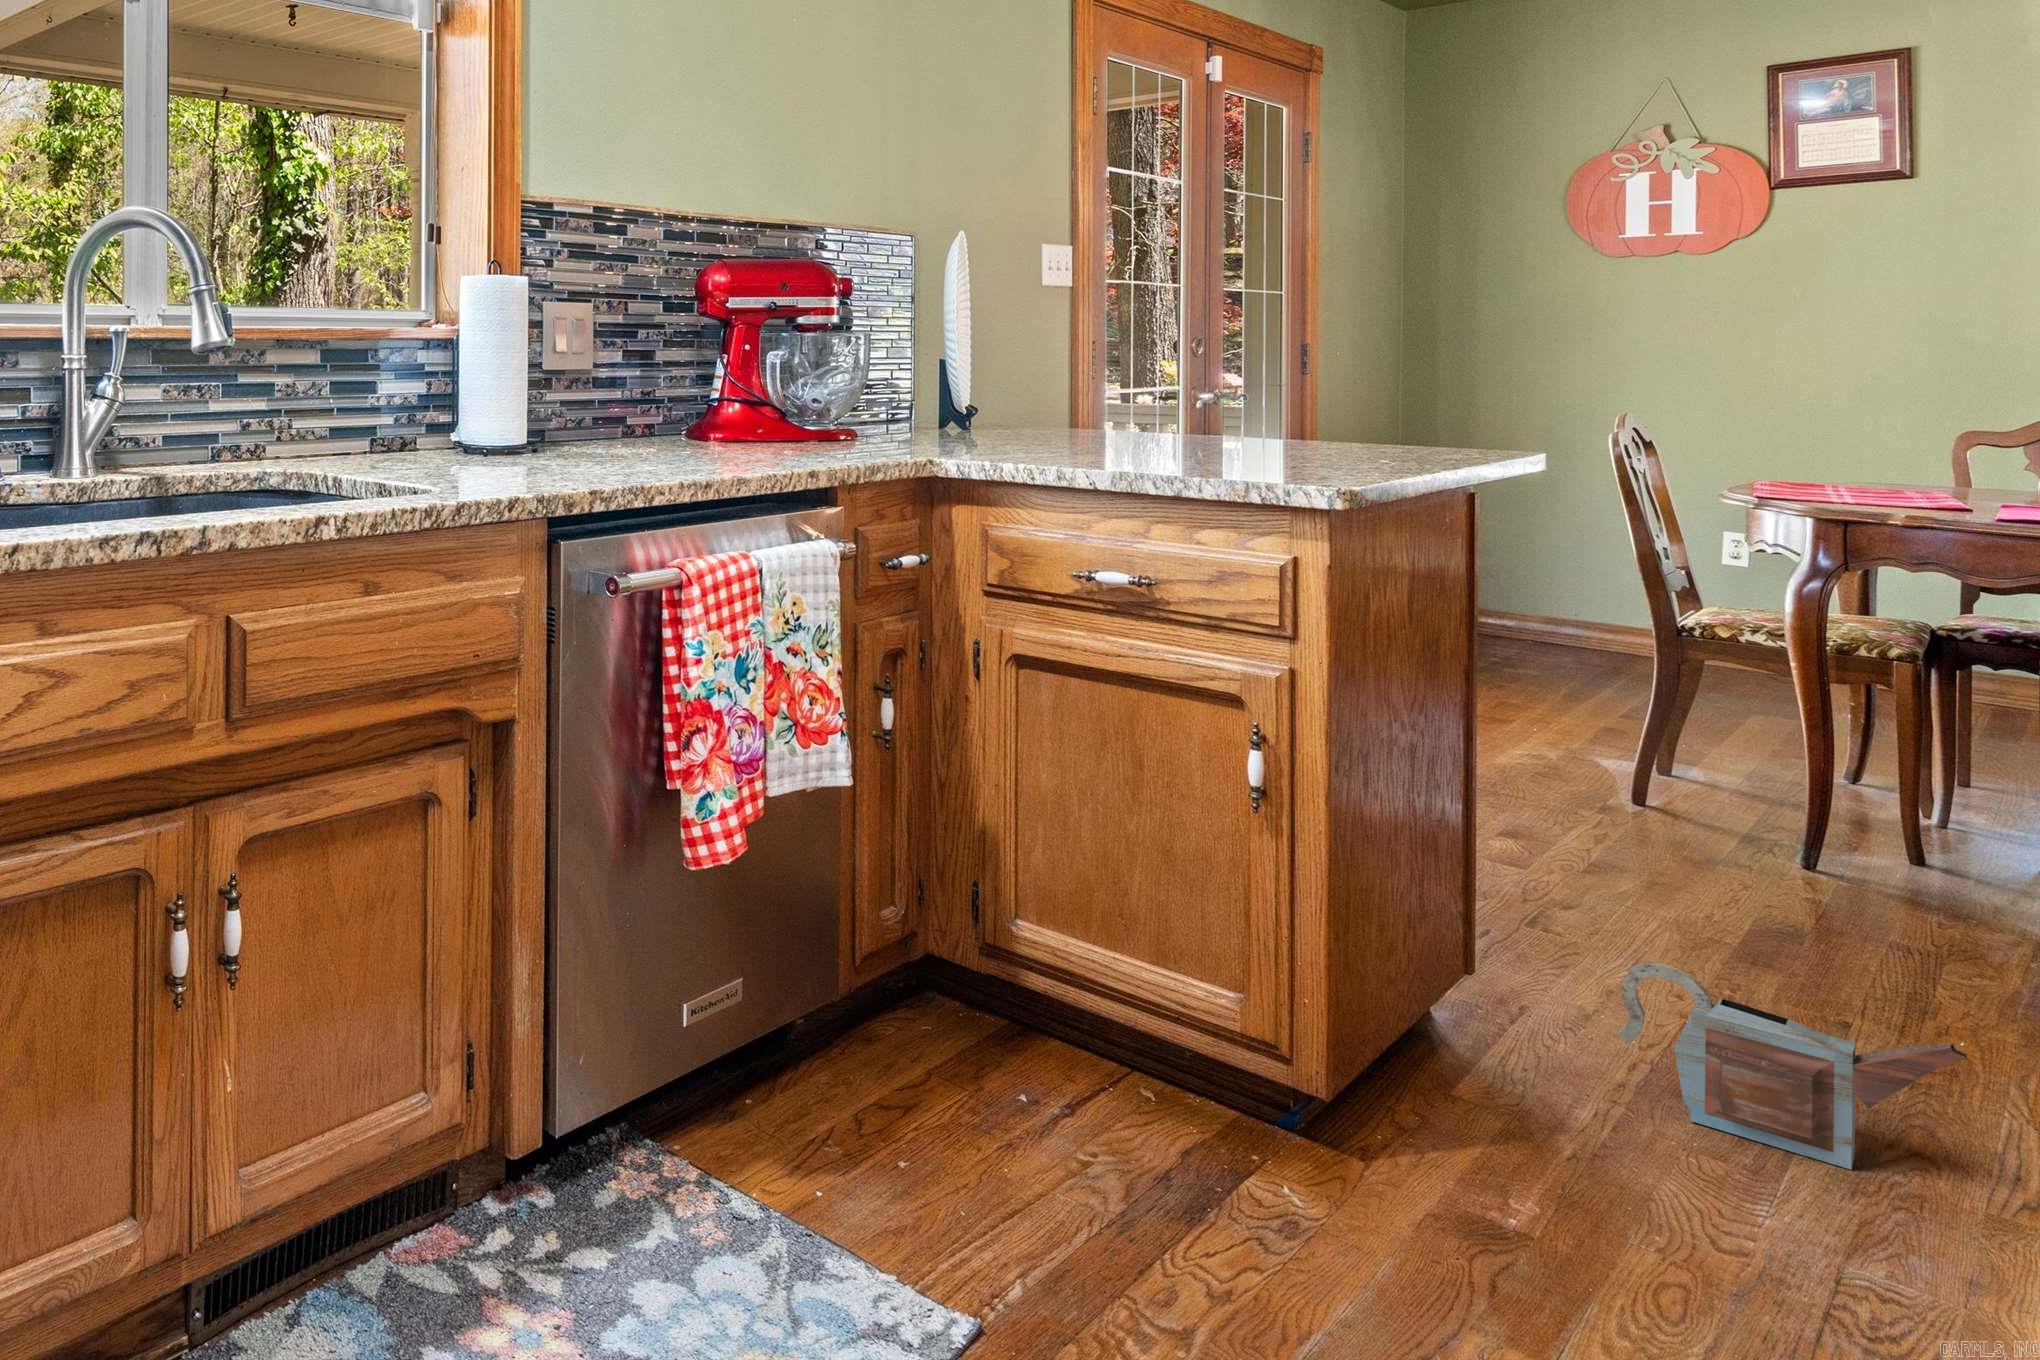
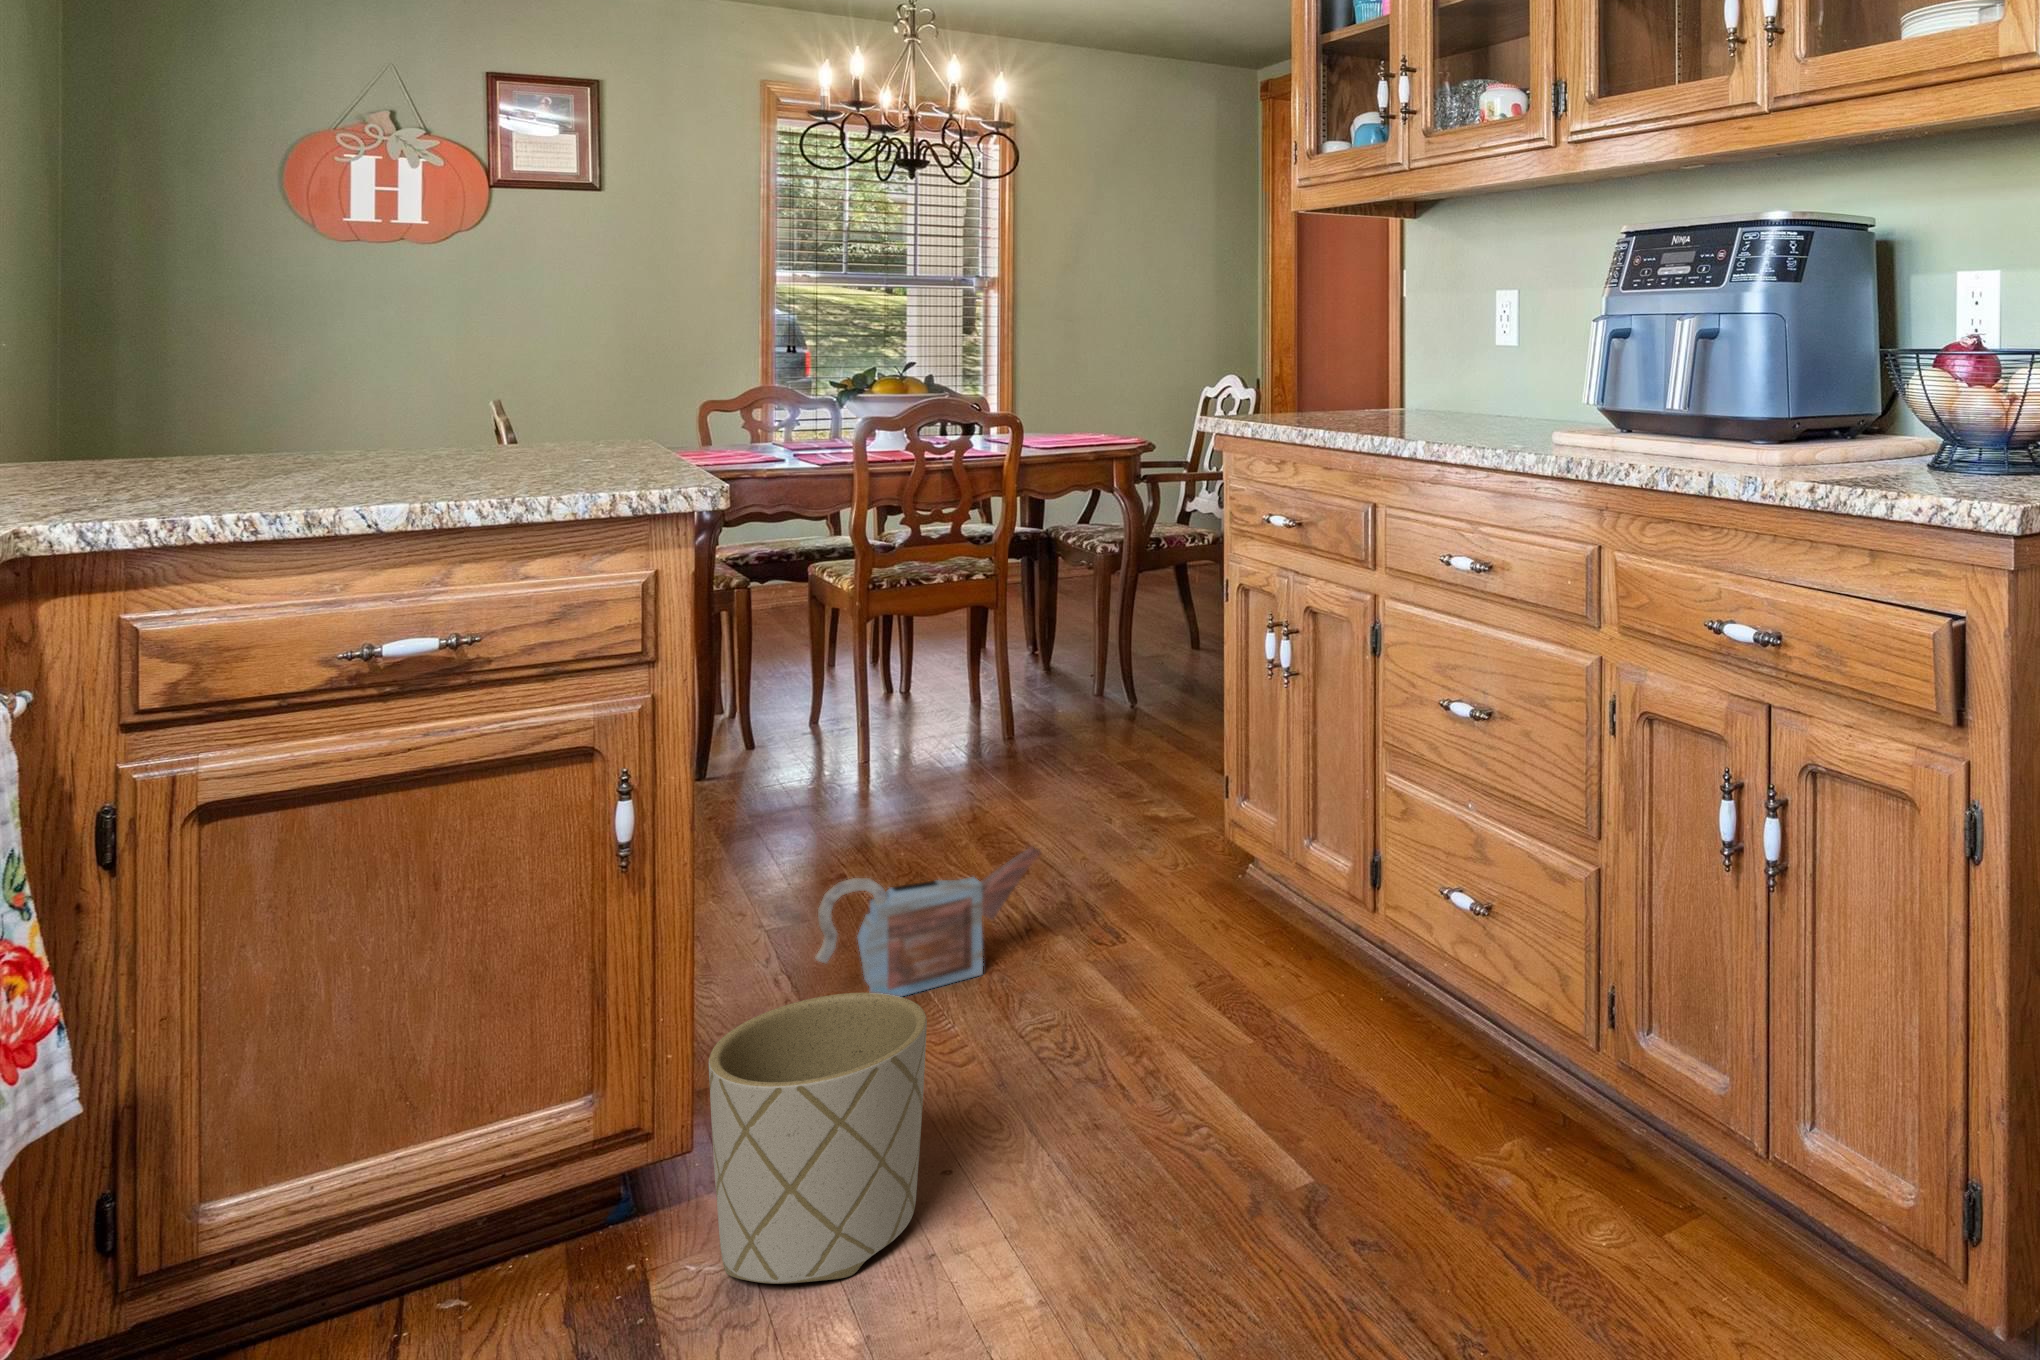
planter: none [1278,994,1501,1276] -> present [709,993,927,1284]

